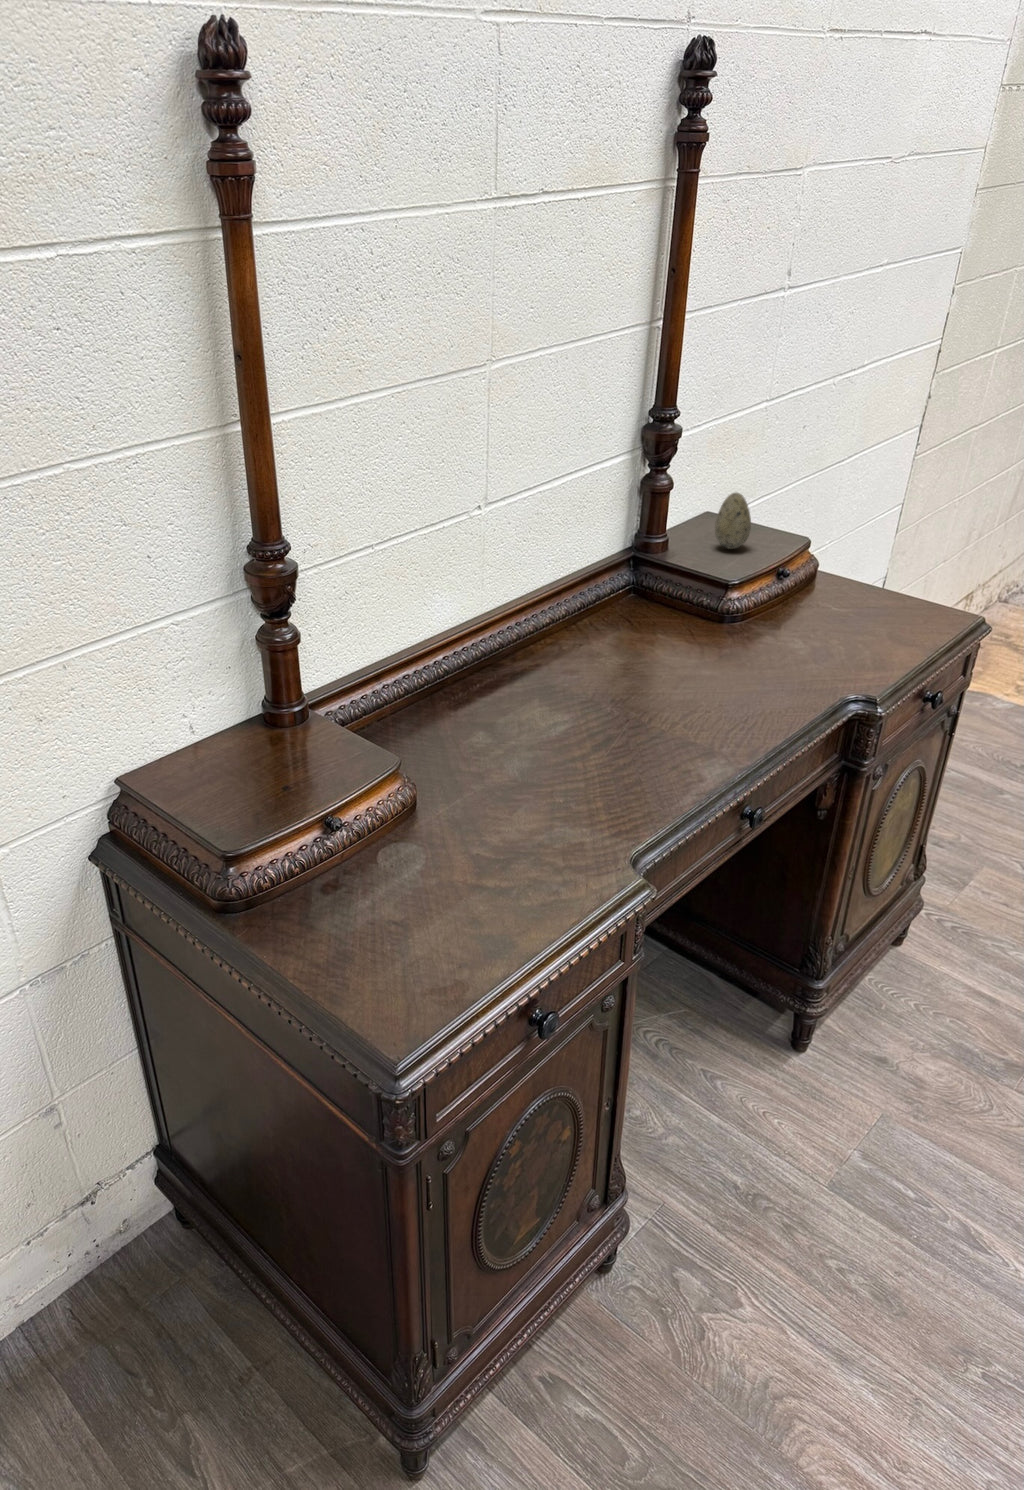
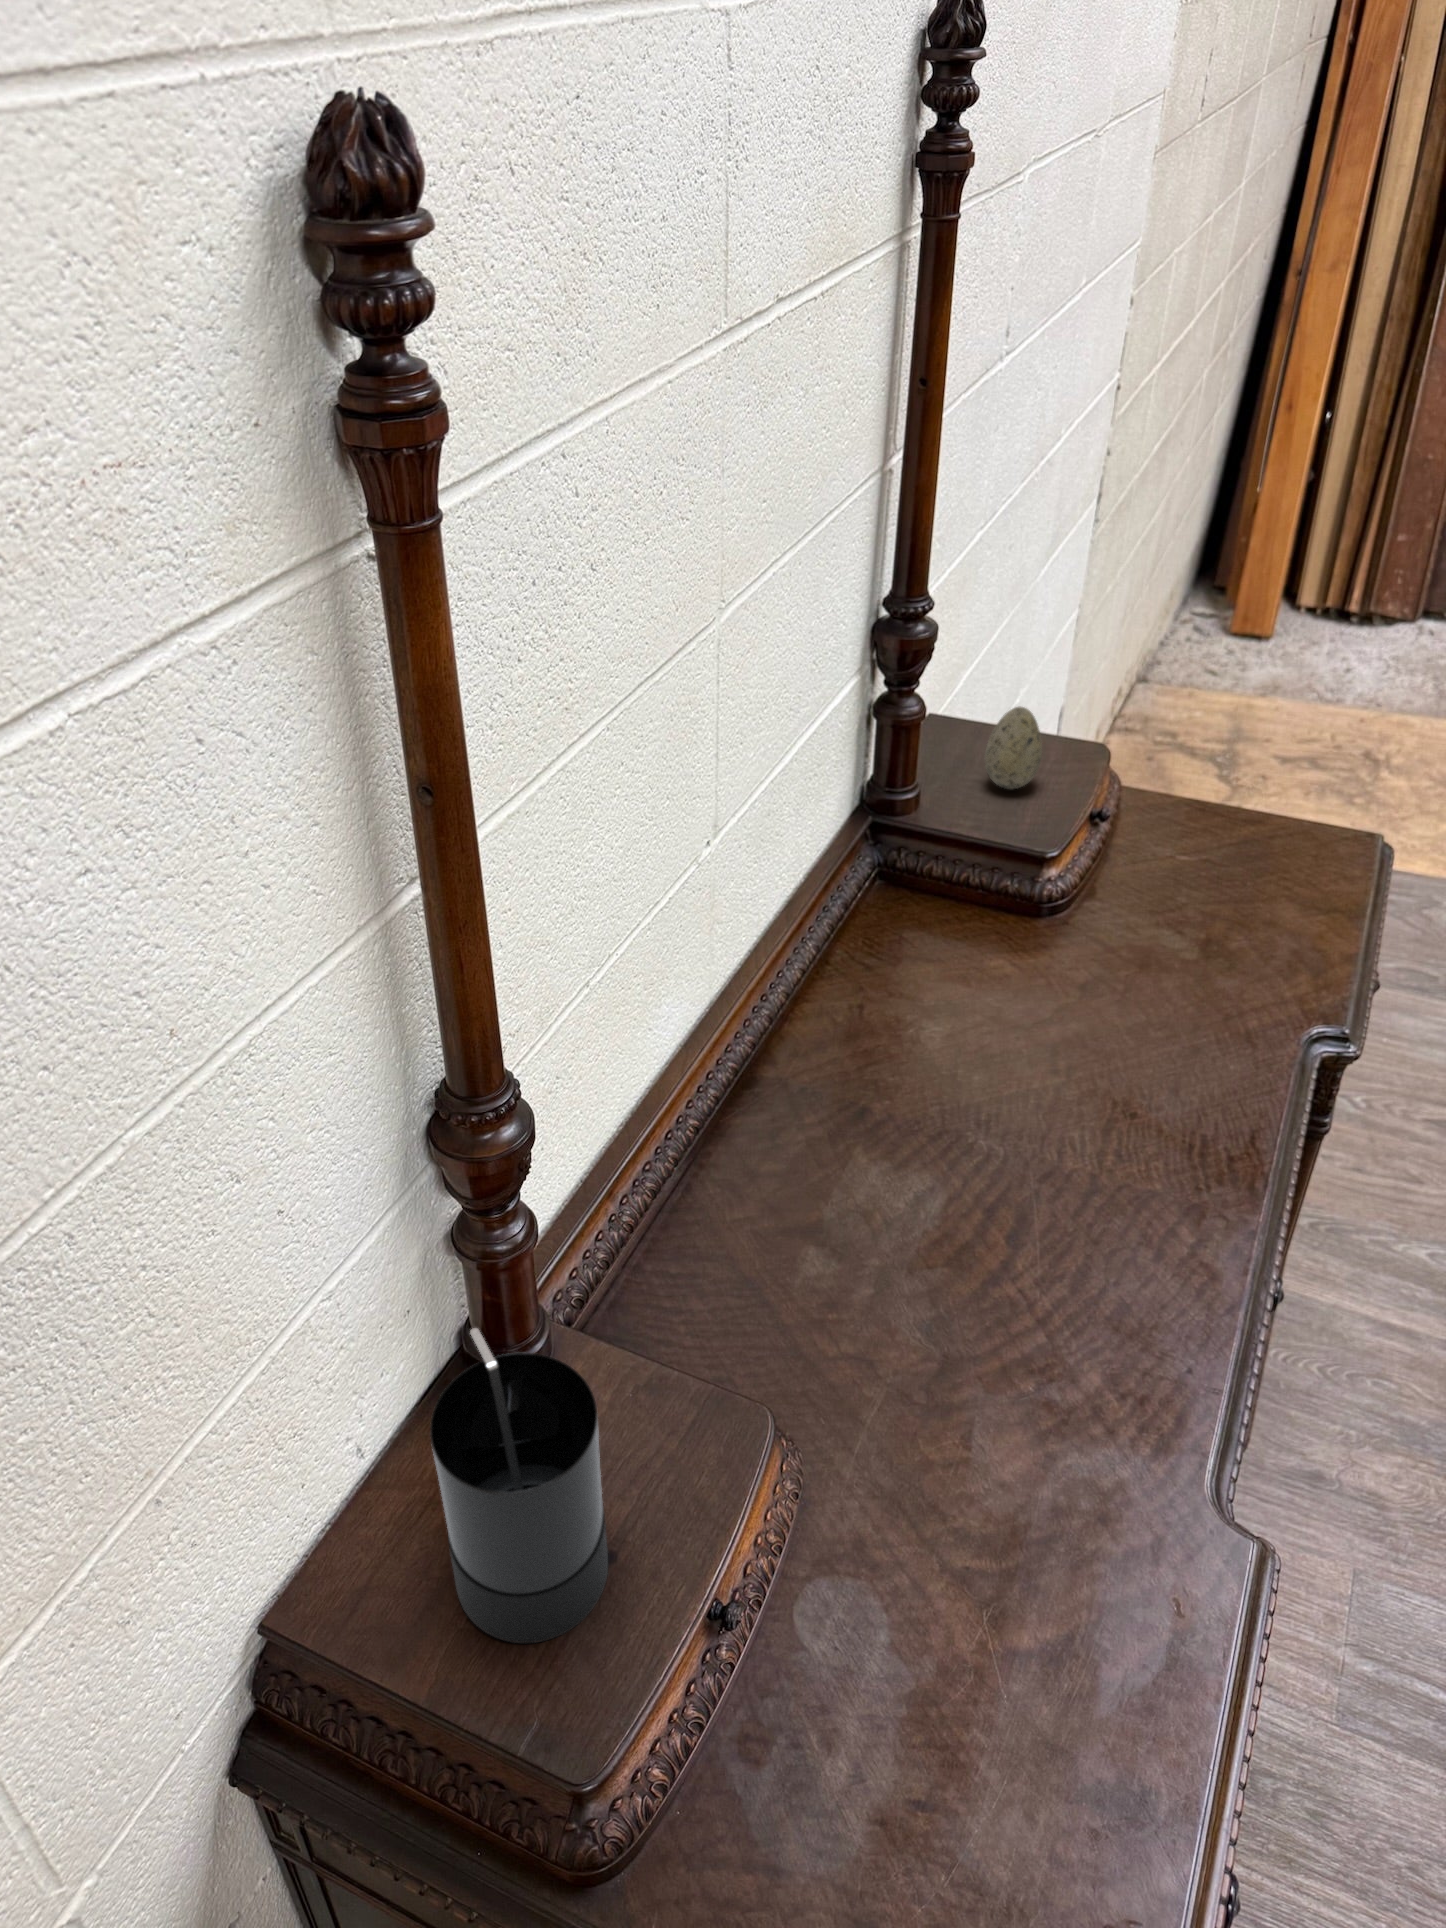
candle: none [180,630,274,790] -> present [430,1328,608,1643]

